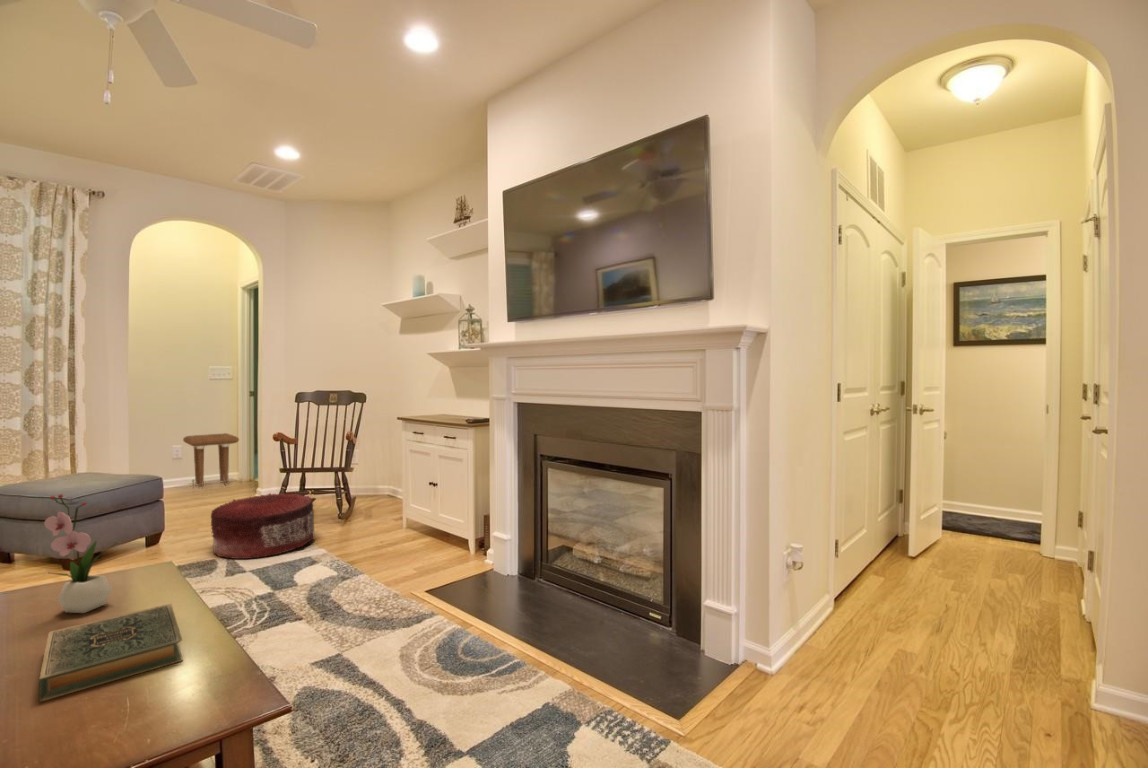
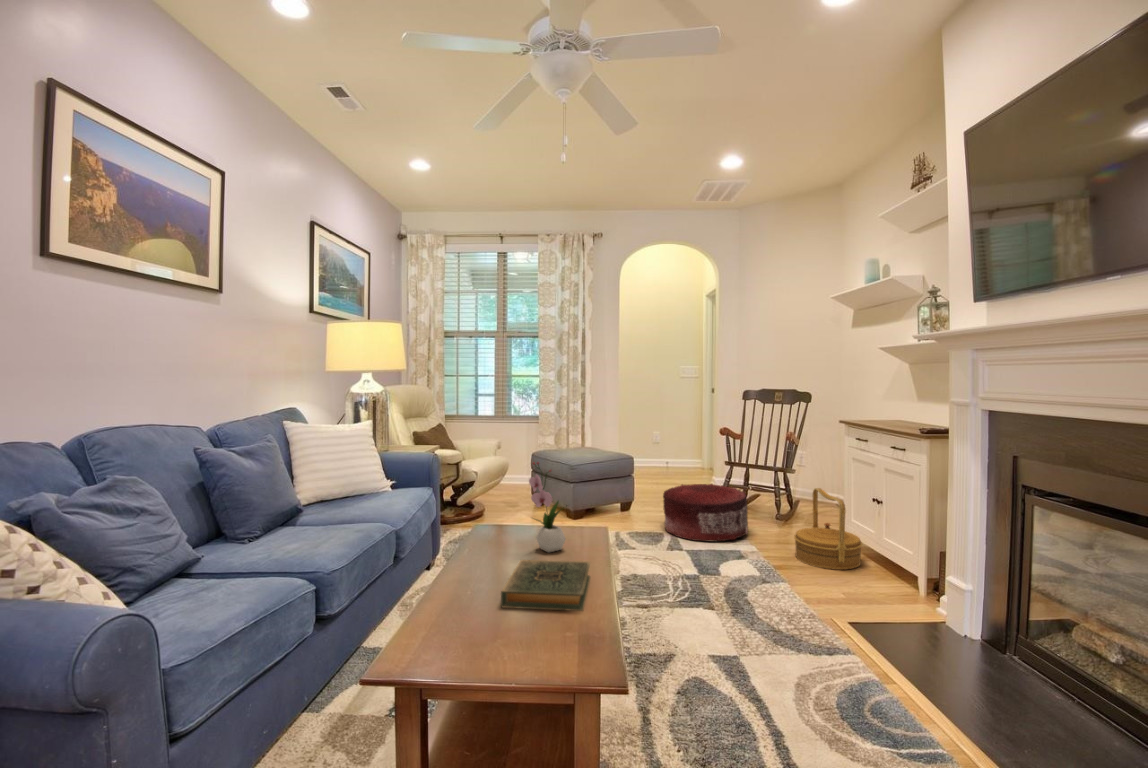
side table: present [183,433,239,488] -> none [661,425,701,471]
woven basket: none [365,481,424,553] -> present [794,488,862,570]

